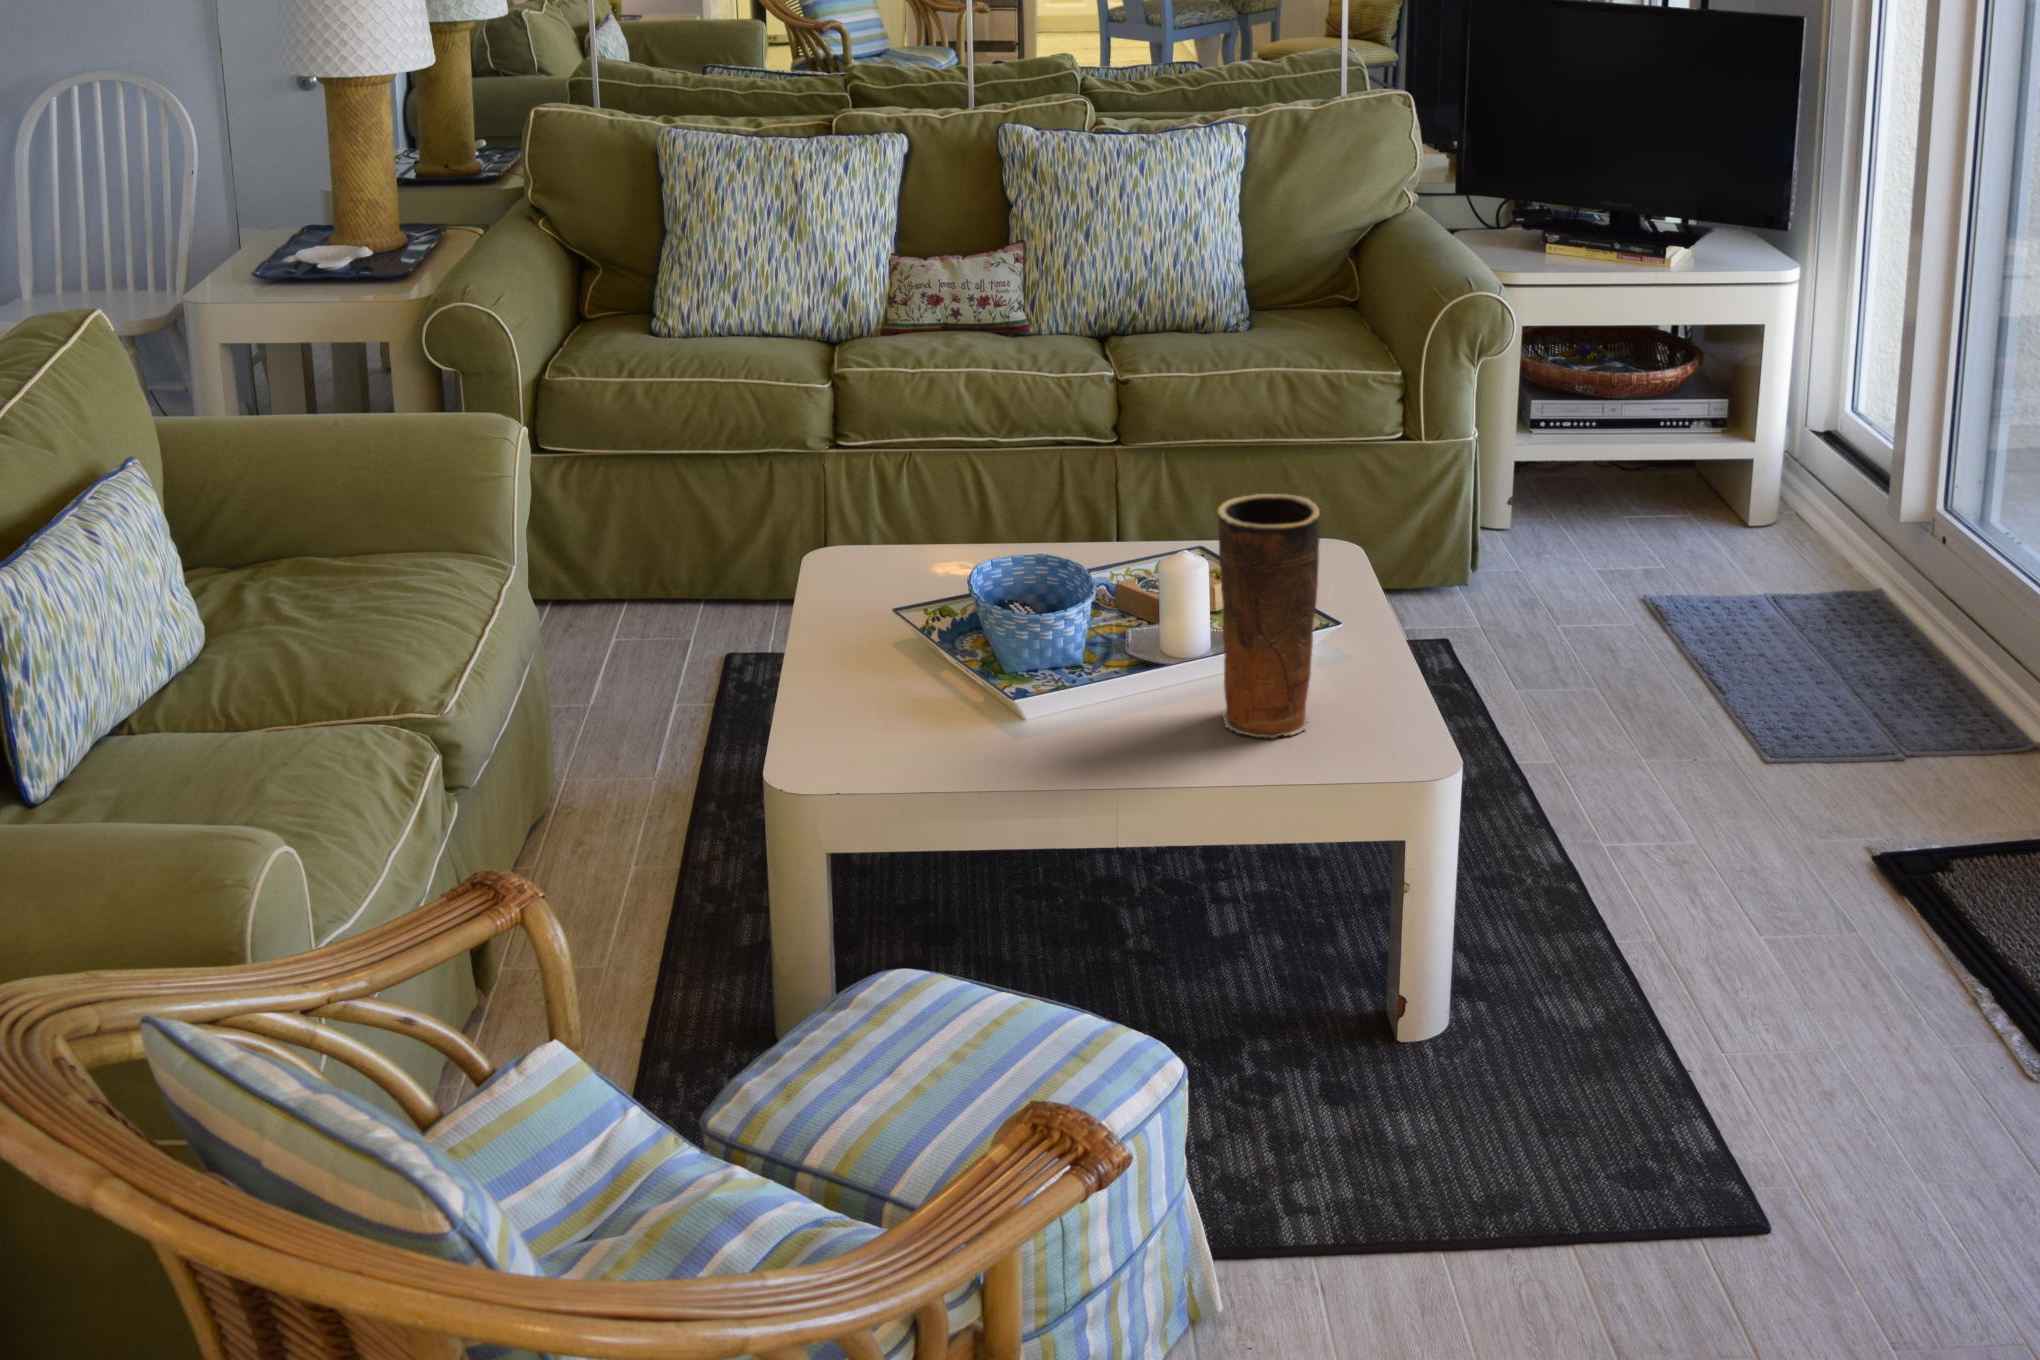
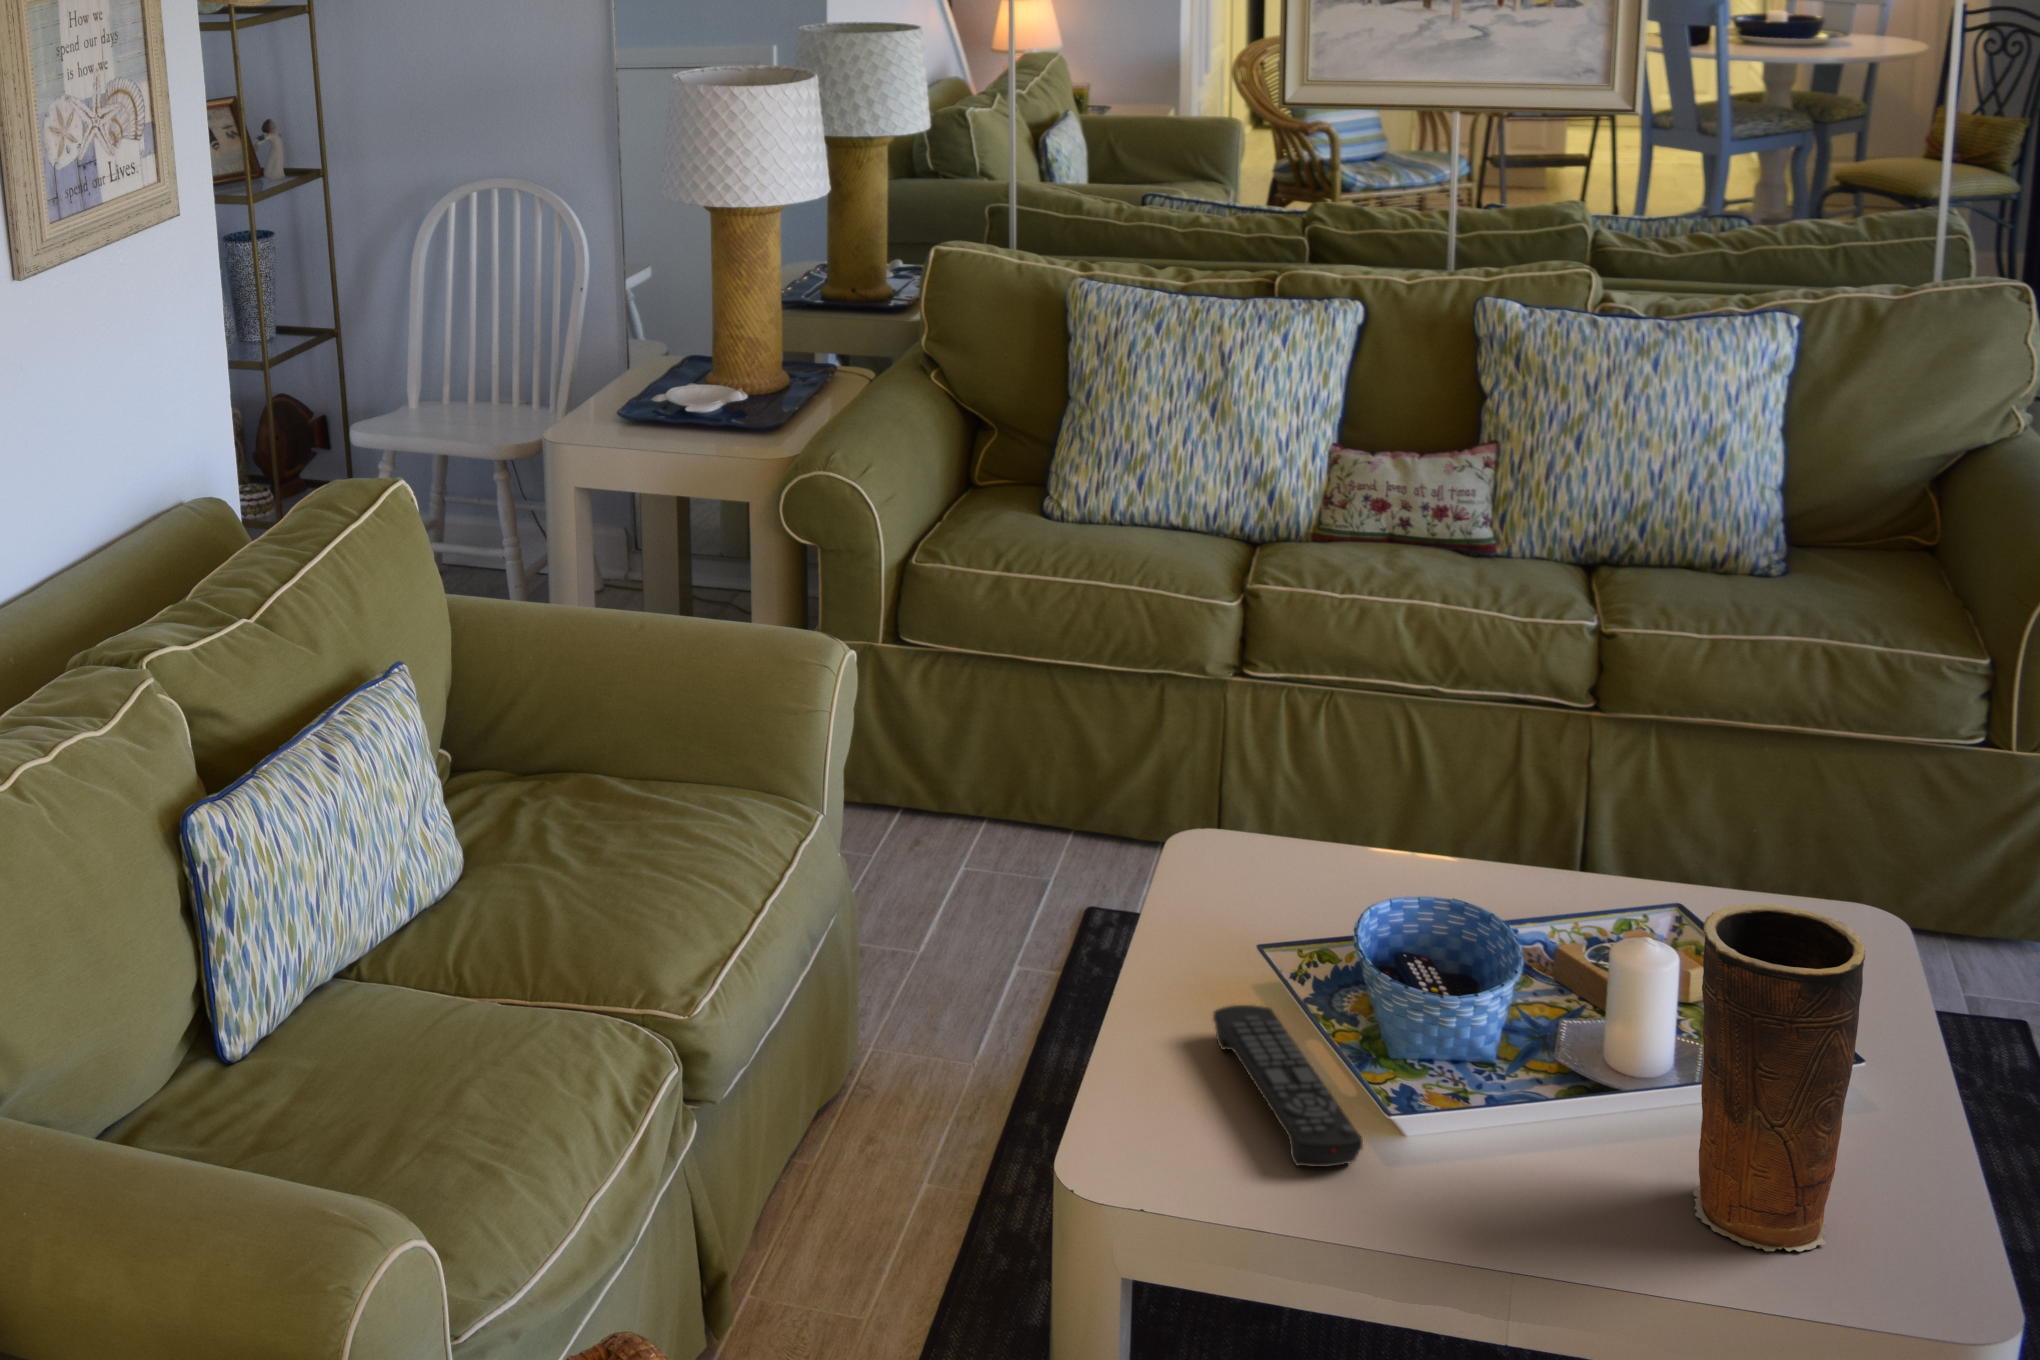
remote control: none [871,649,996,744] -> present [1213,1005,1363,1167]

